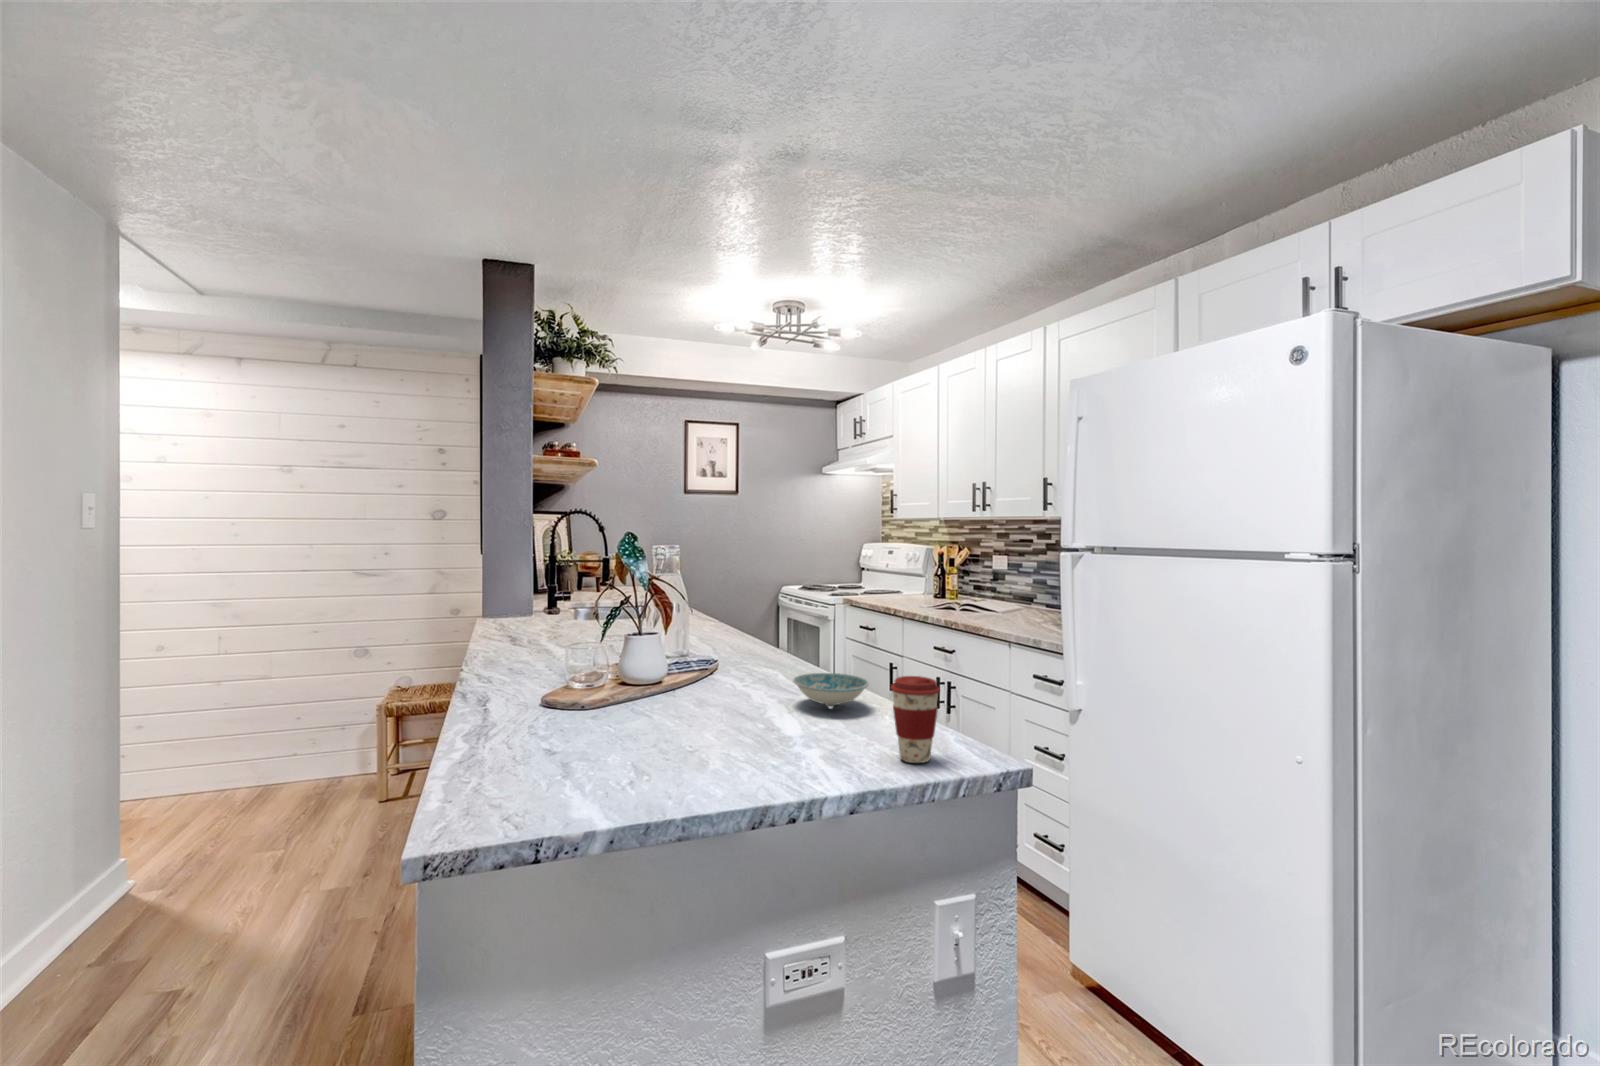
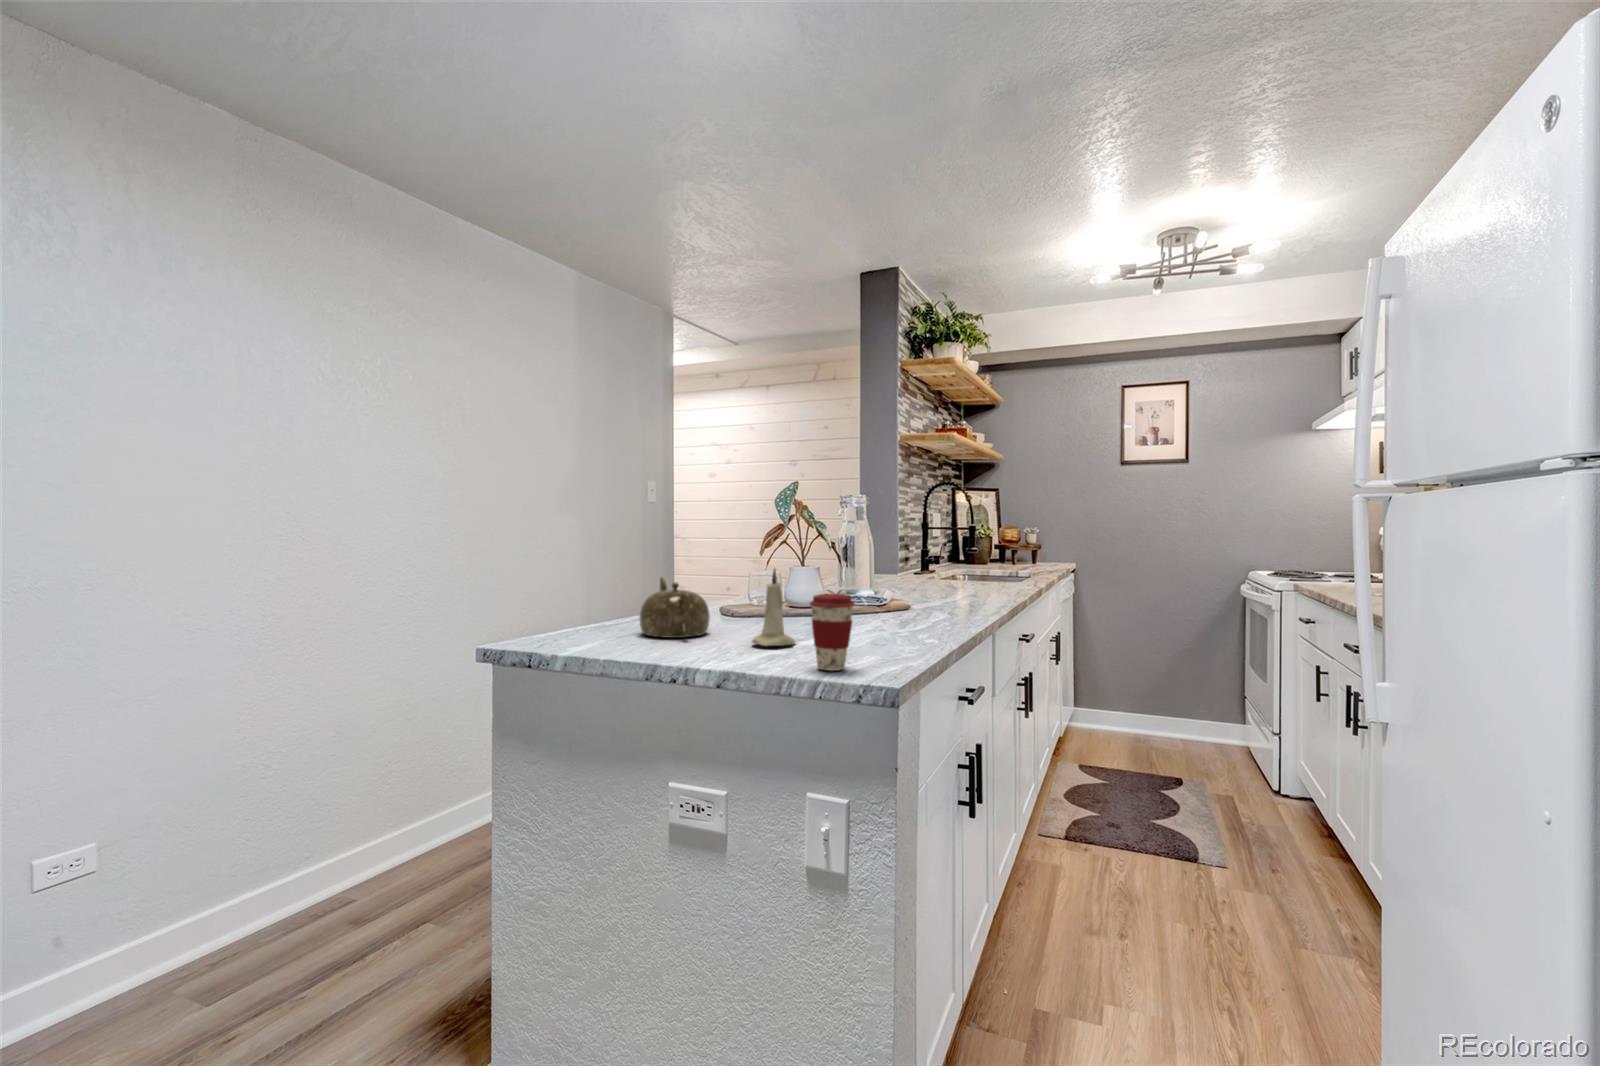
candle: none [739,649,787,746] -> present [752,569,796,646]
teapot: none [535,673,666,761] -> present [639,578,710,638]
ceramic bowl: present [793,673,869,707] -> none [860,610,933,639]

